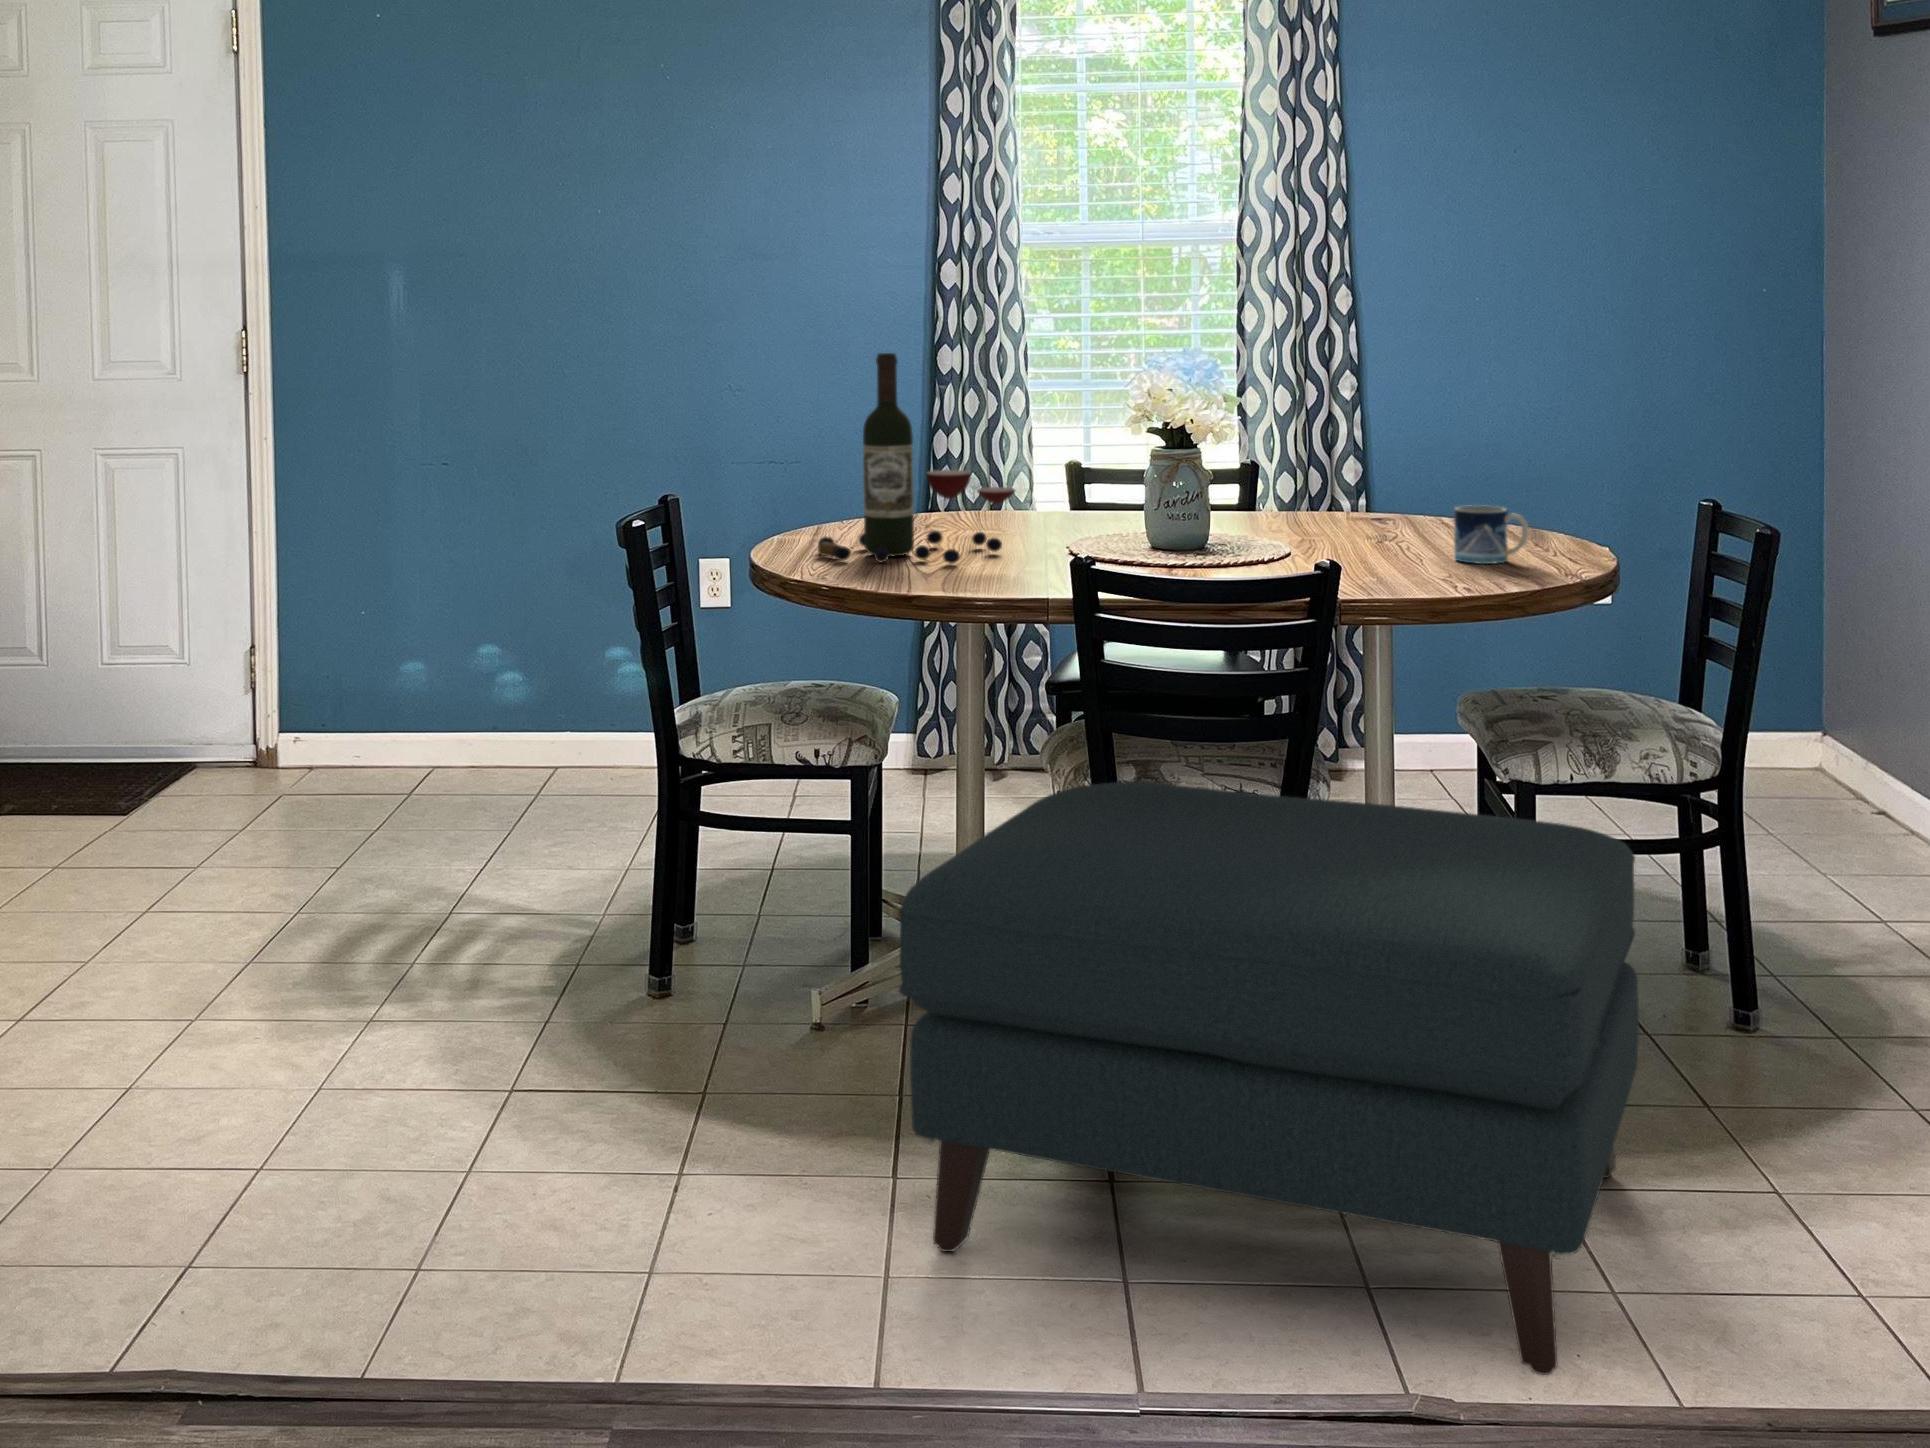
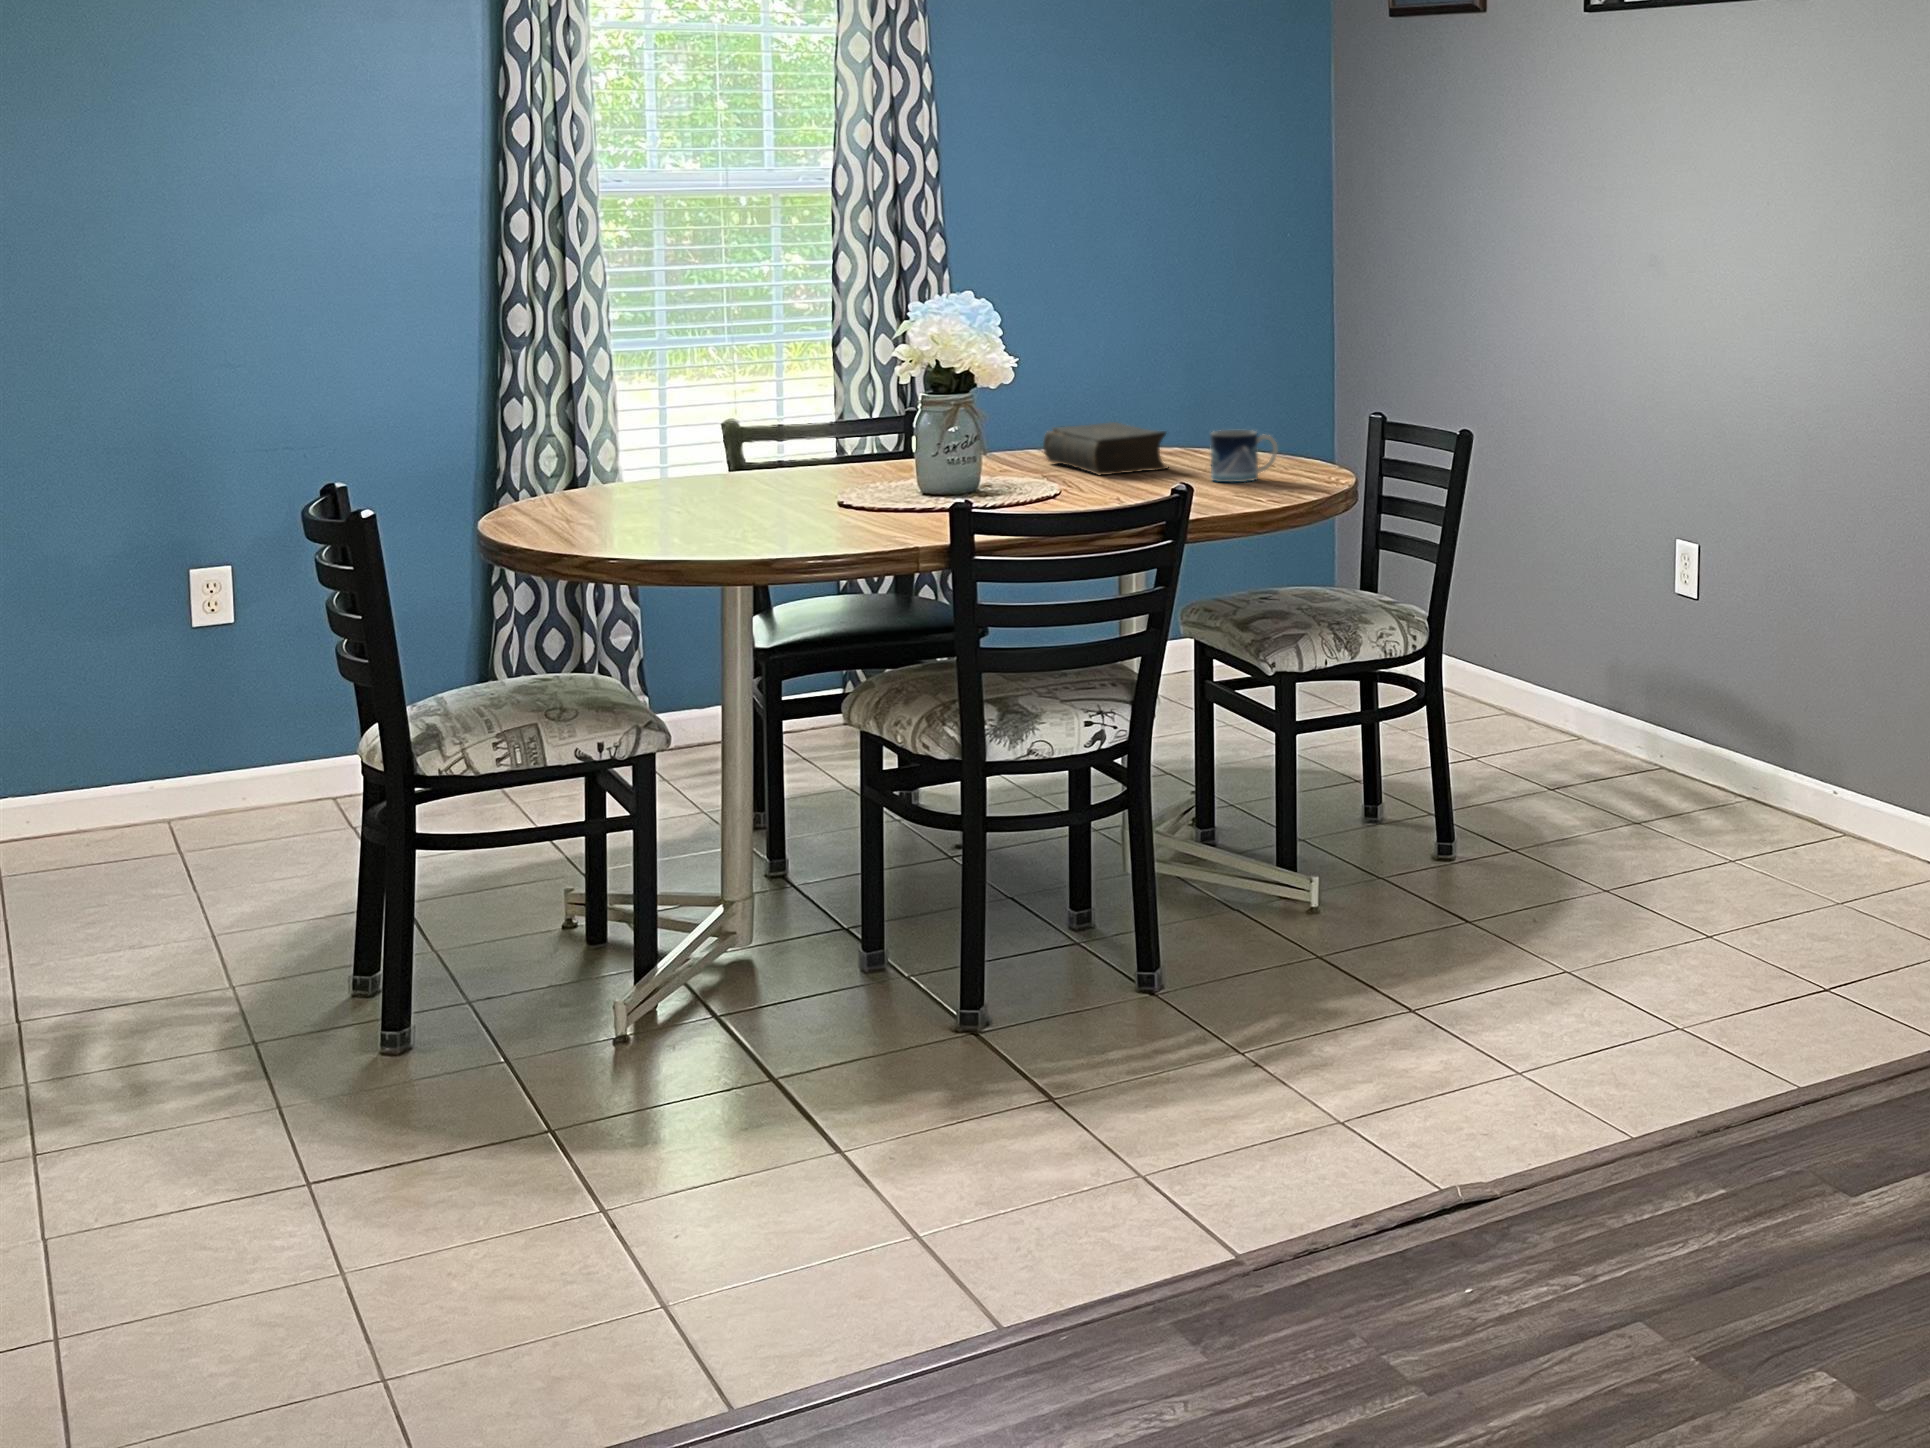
wine bottle: present [818,353,1016,563] -> none [567,307,812,536]
book: none [1329,488,1440,543] -> present [1043,422,1168,475]
ottoman: present [899,781,1639,1375] -> none [910,693,1559,1201]

